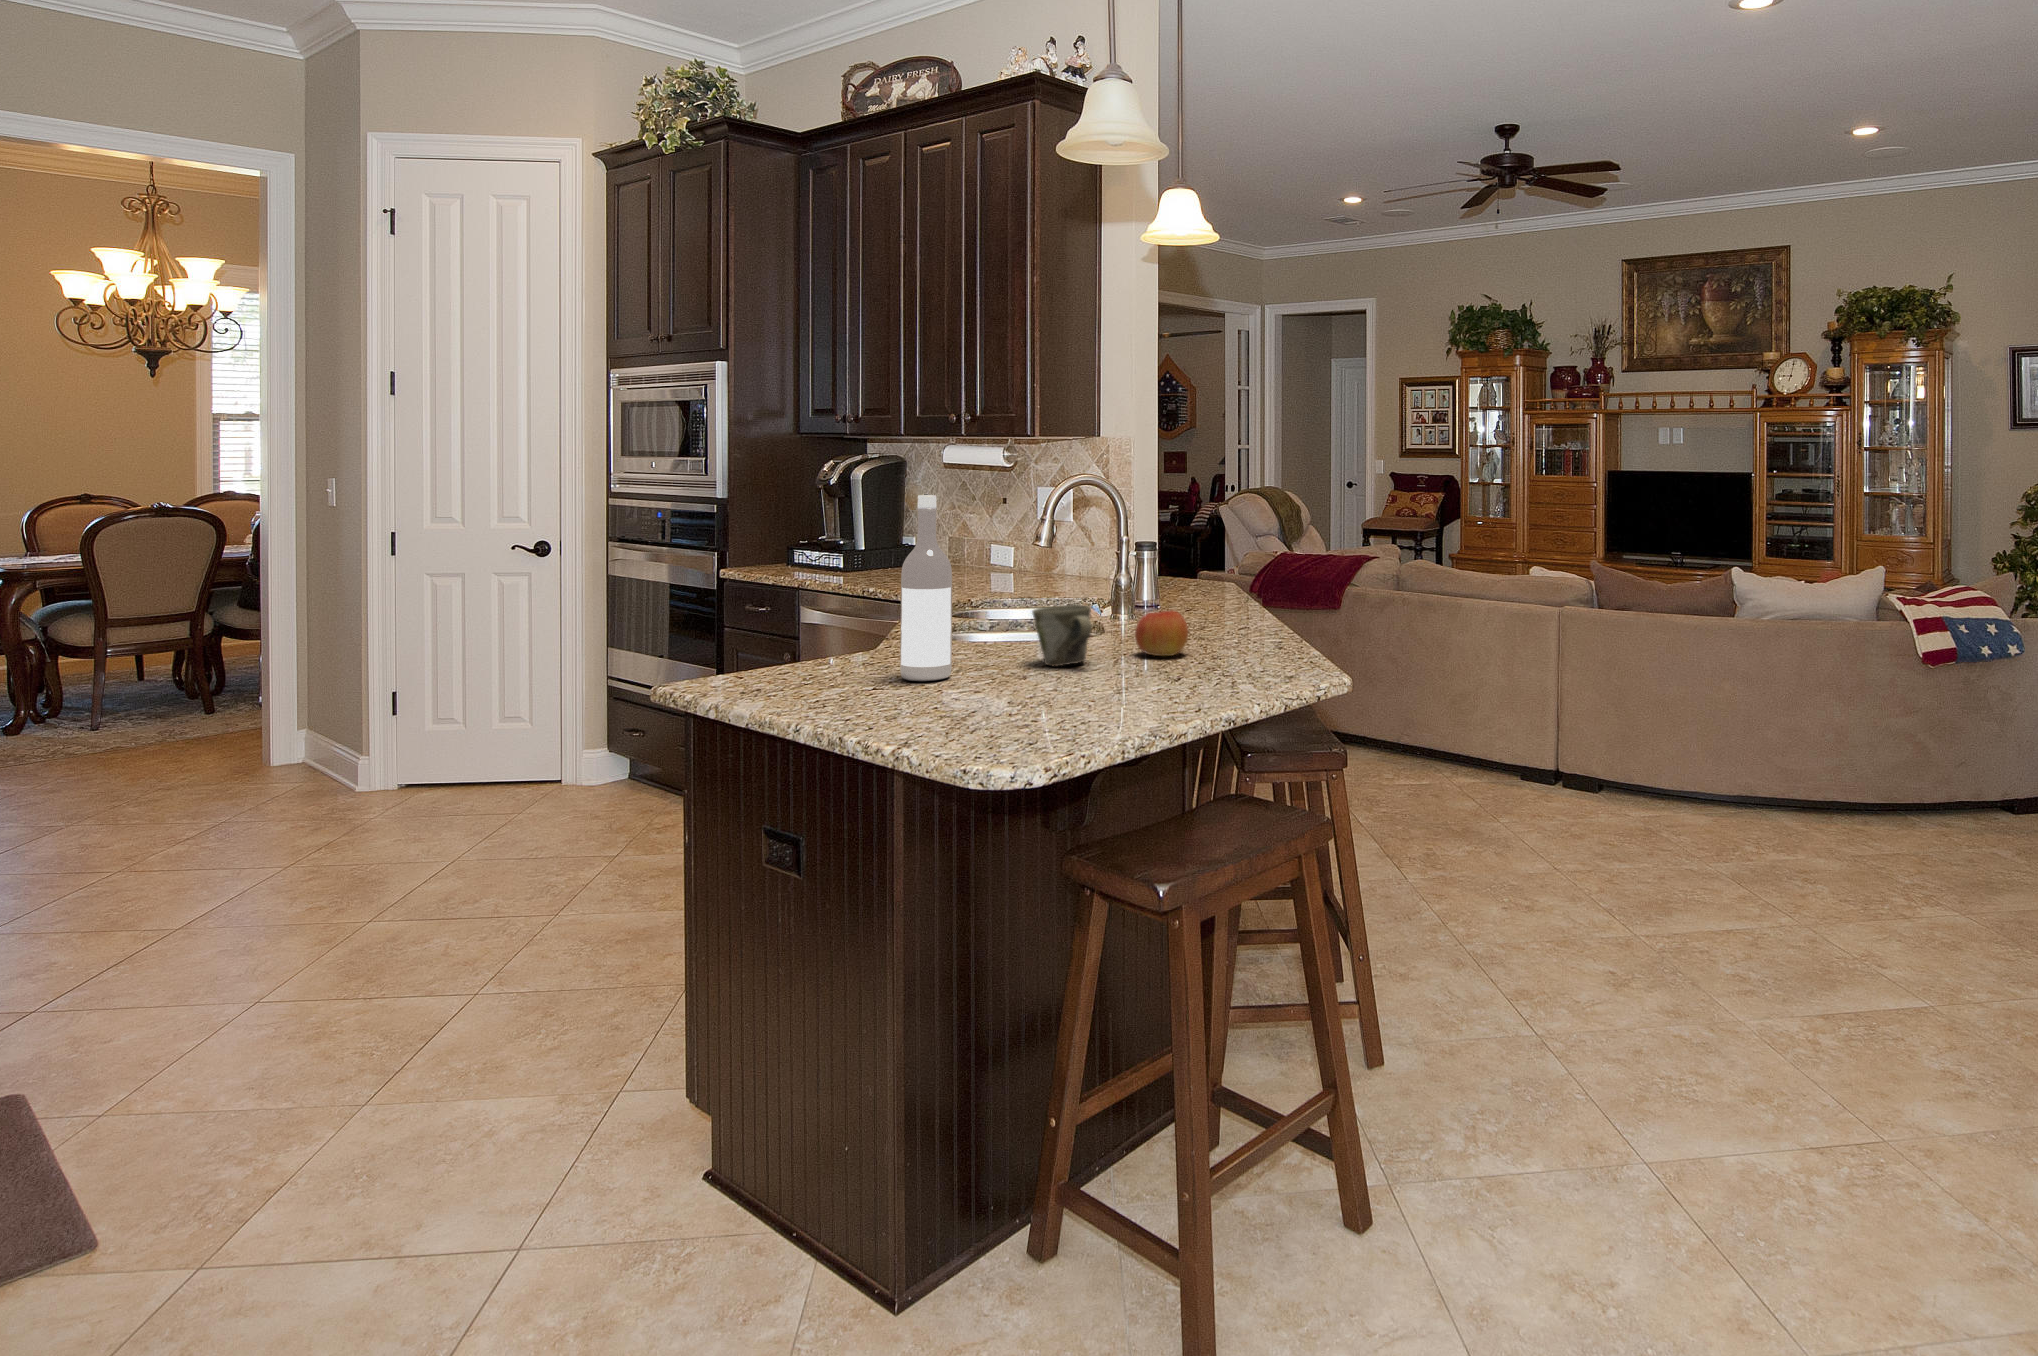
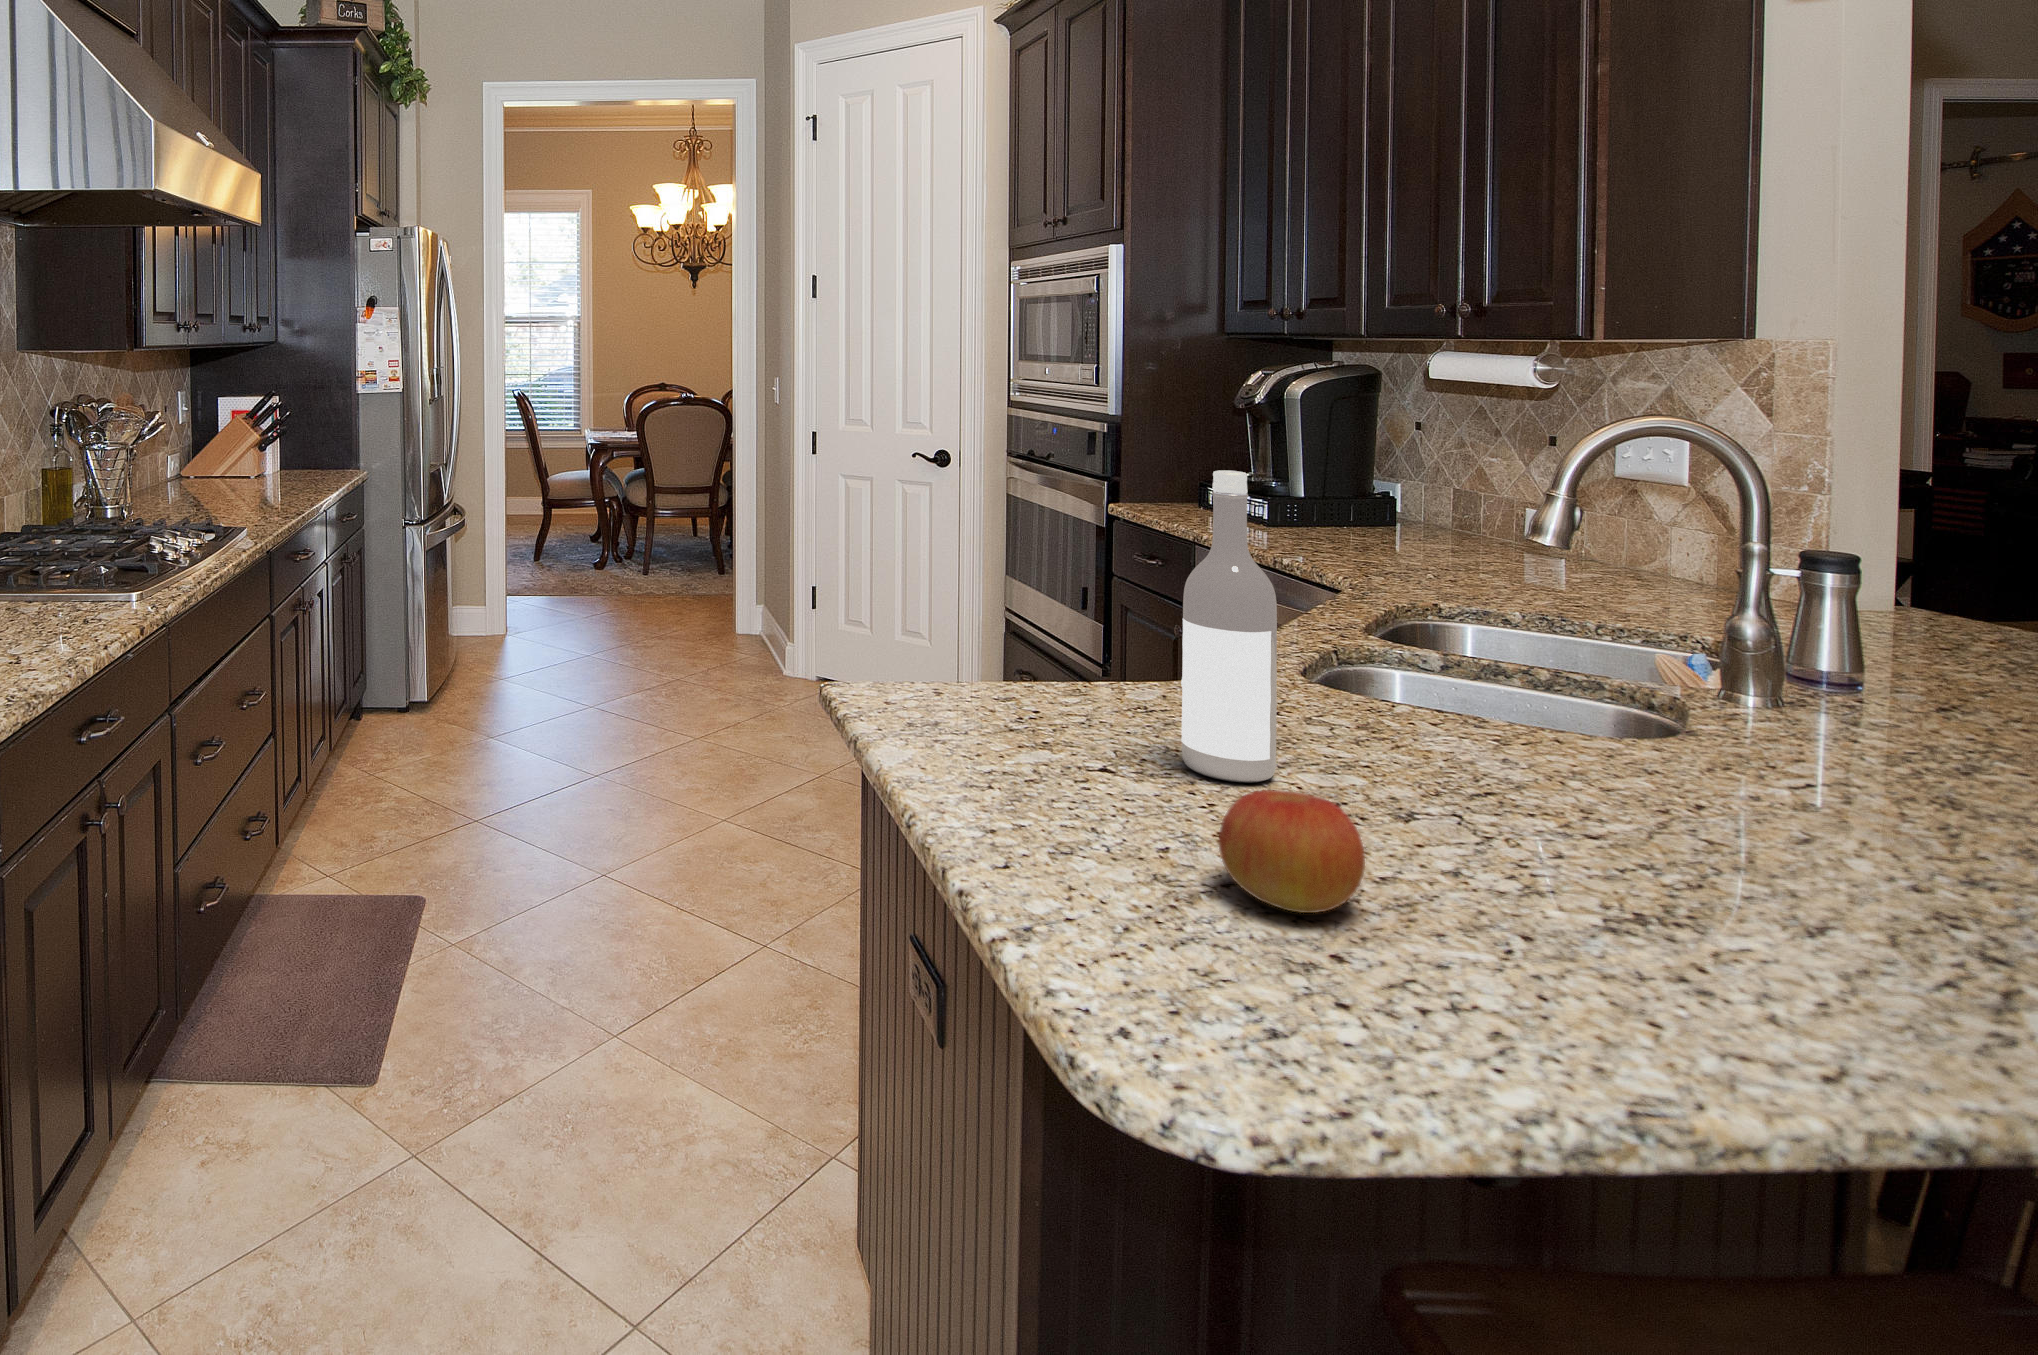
mug: present [1032,604,1092,666] -> none [1458,685,1600,813]
apple: present [1135,610,1188,656] -> present [1219,790,1365,913]

